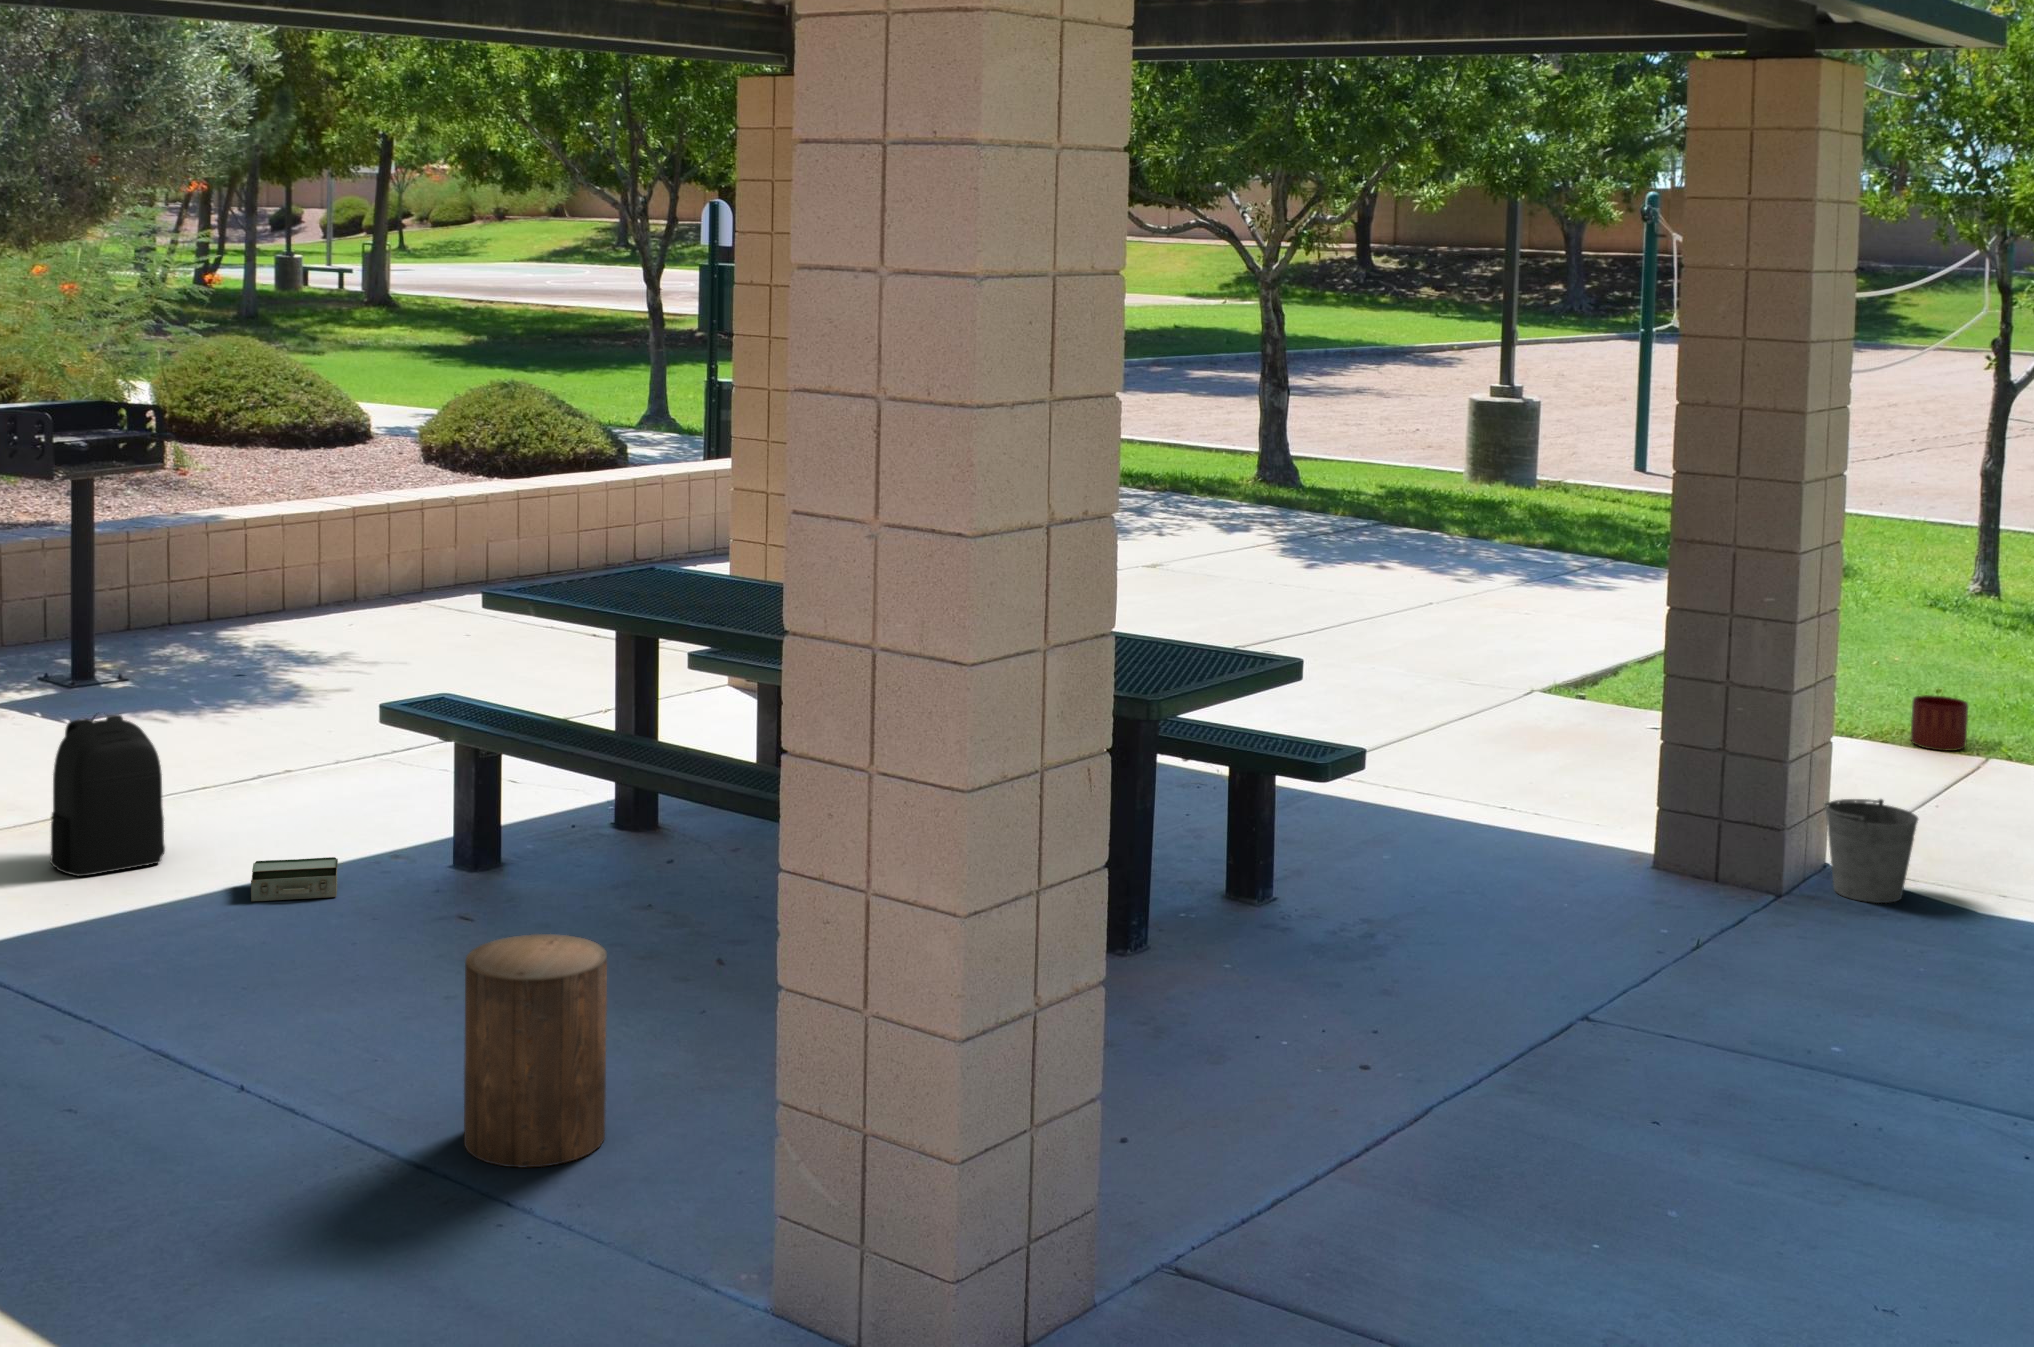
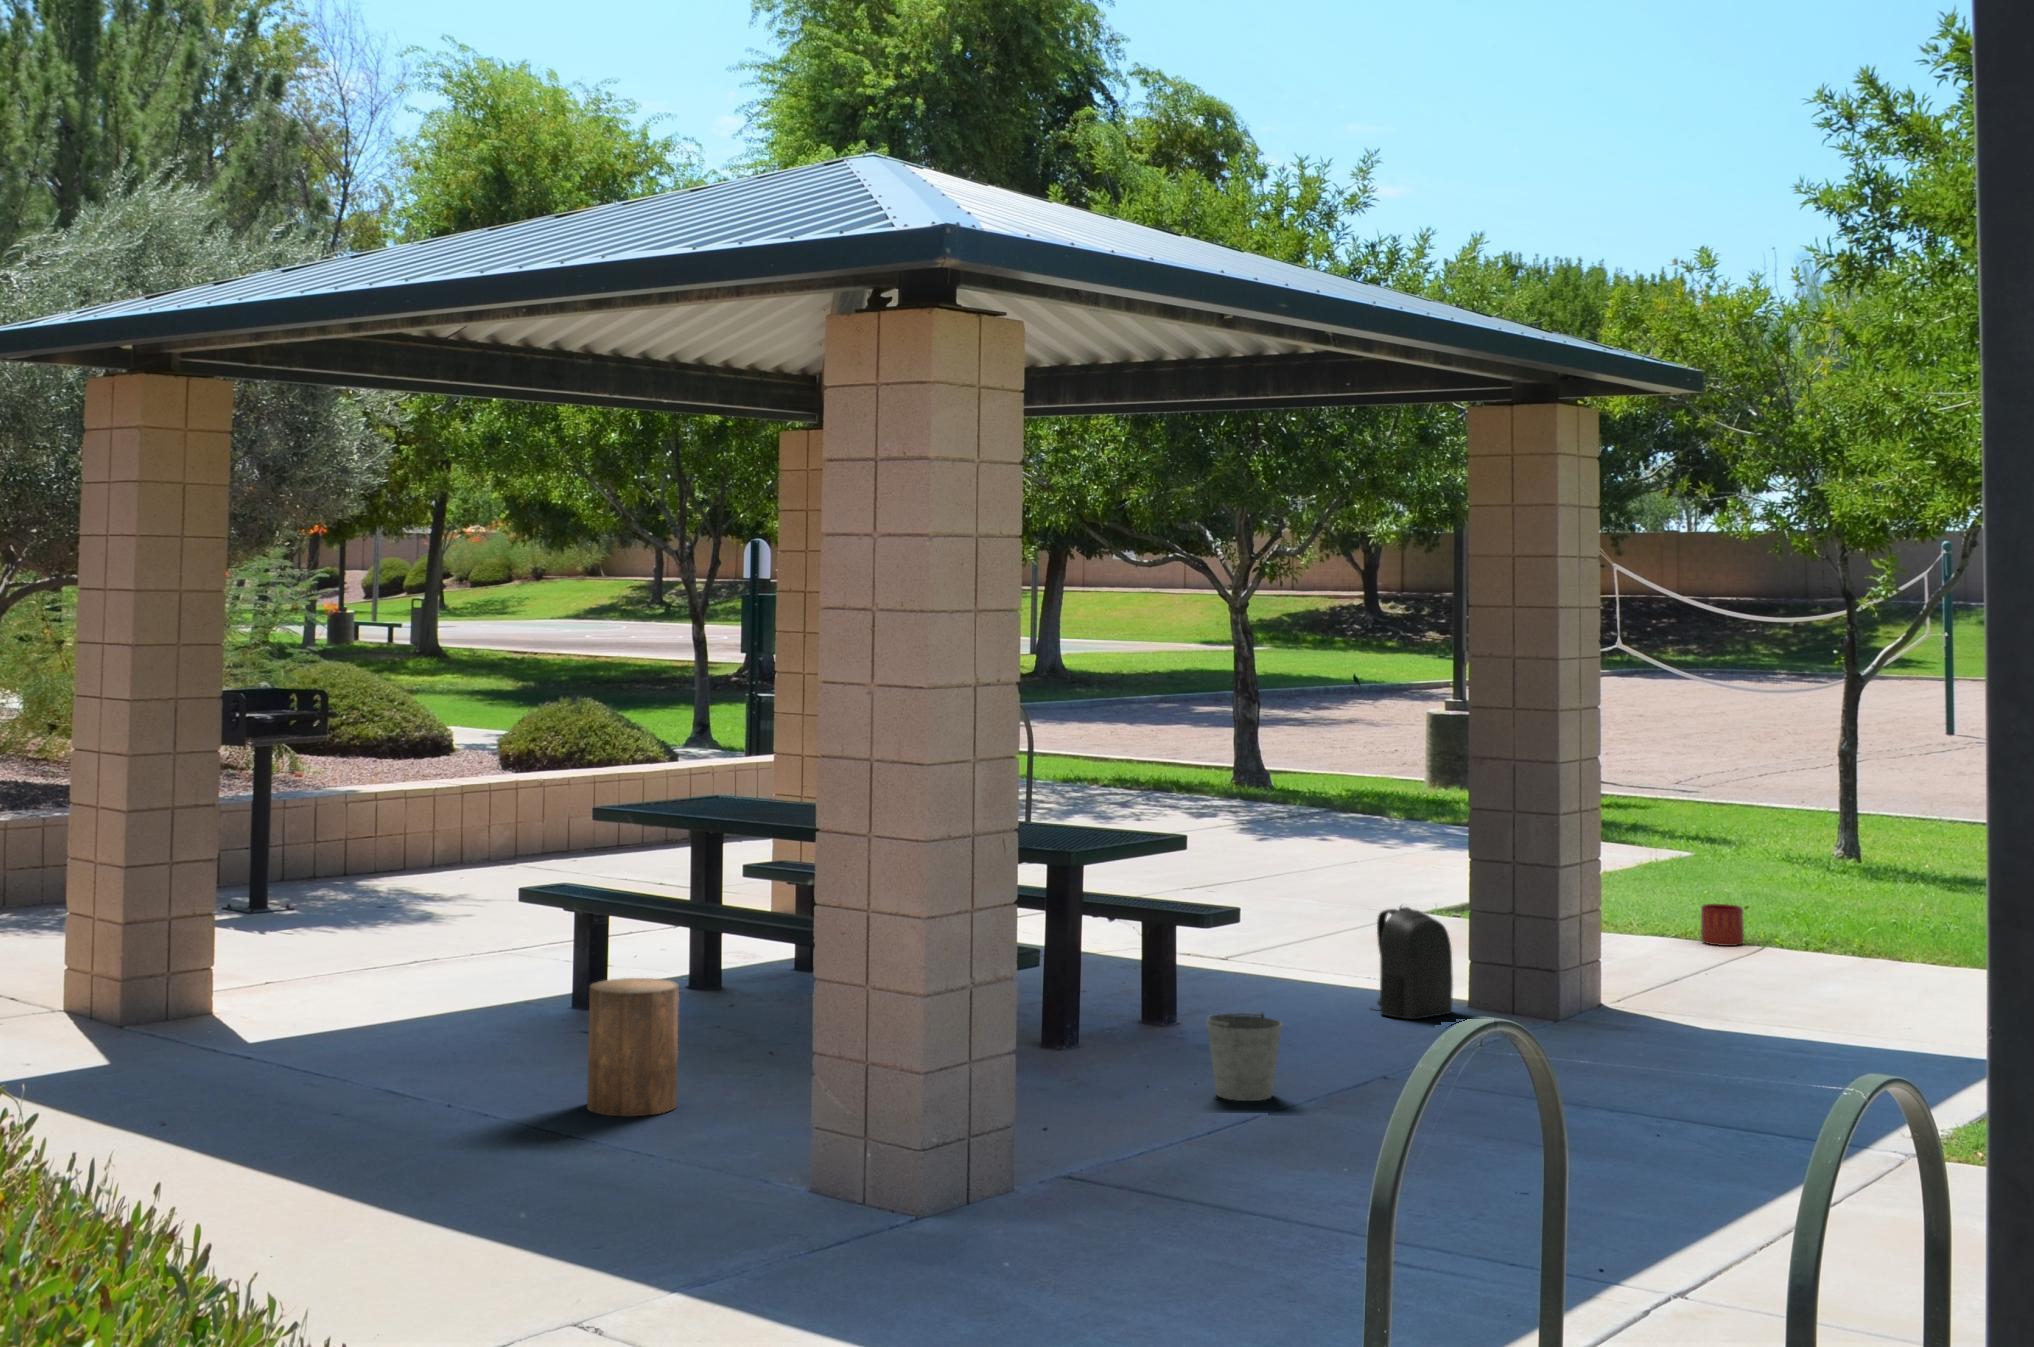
backpack: present [50,713,165,877] -> present [1377,907,1453,1019]
bucket: present [1824,799,1918,903] -> present [1207,1013,1282,1101]
toolbox: present [251,857,338,901] -> none [419,989,479,1015]

